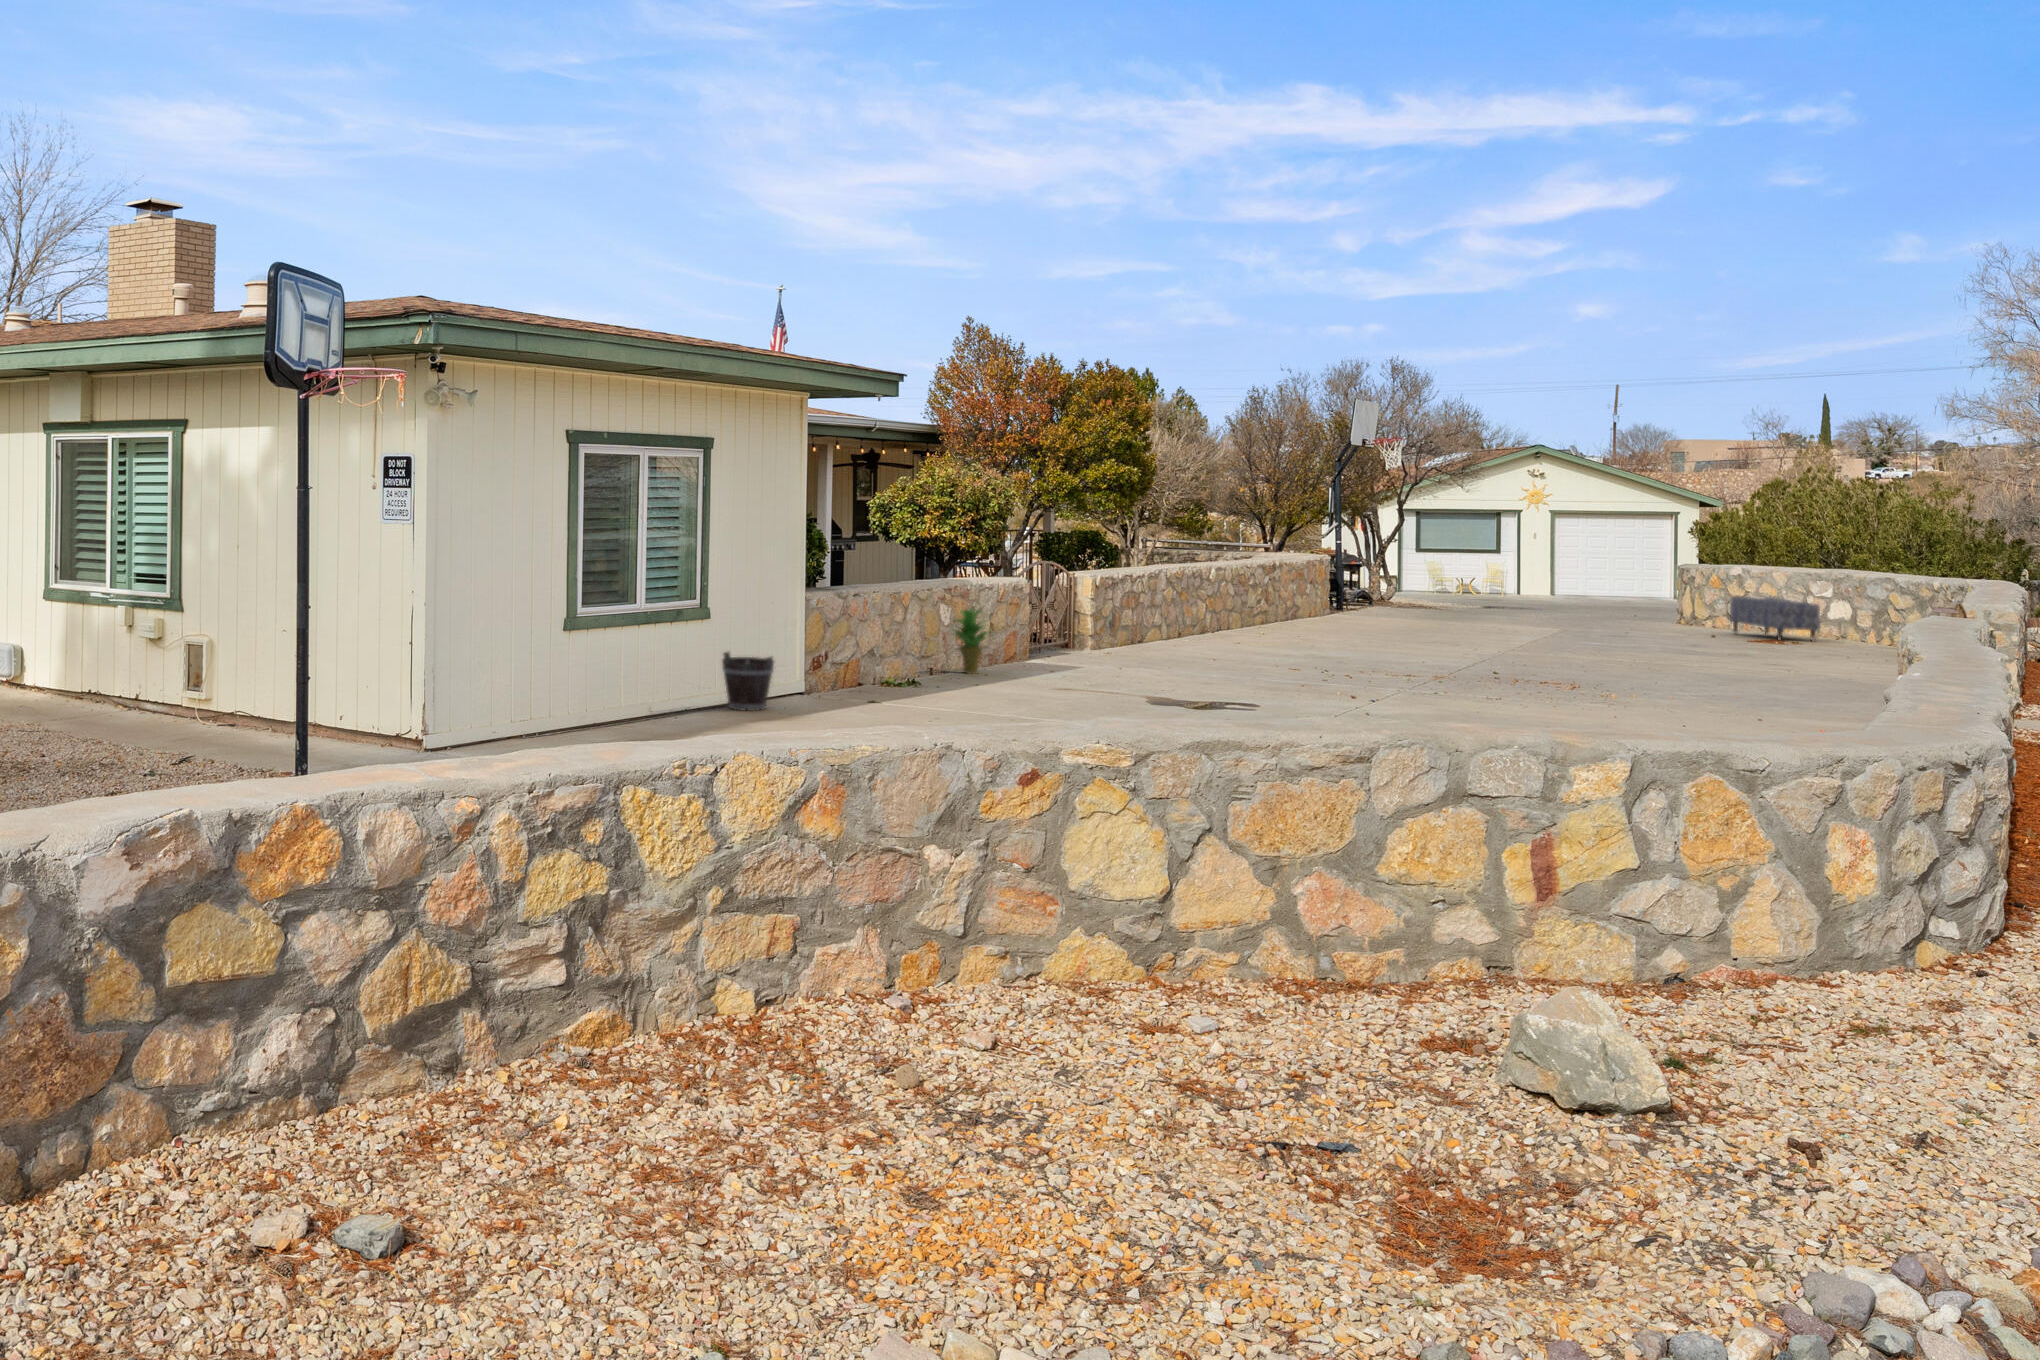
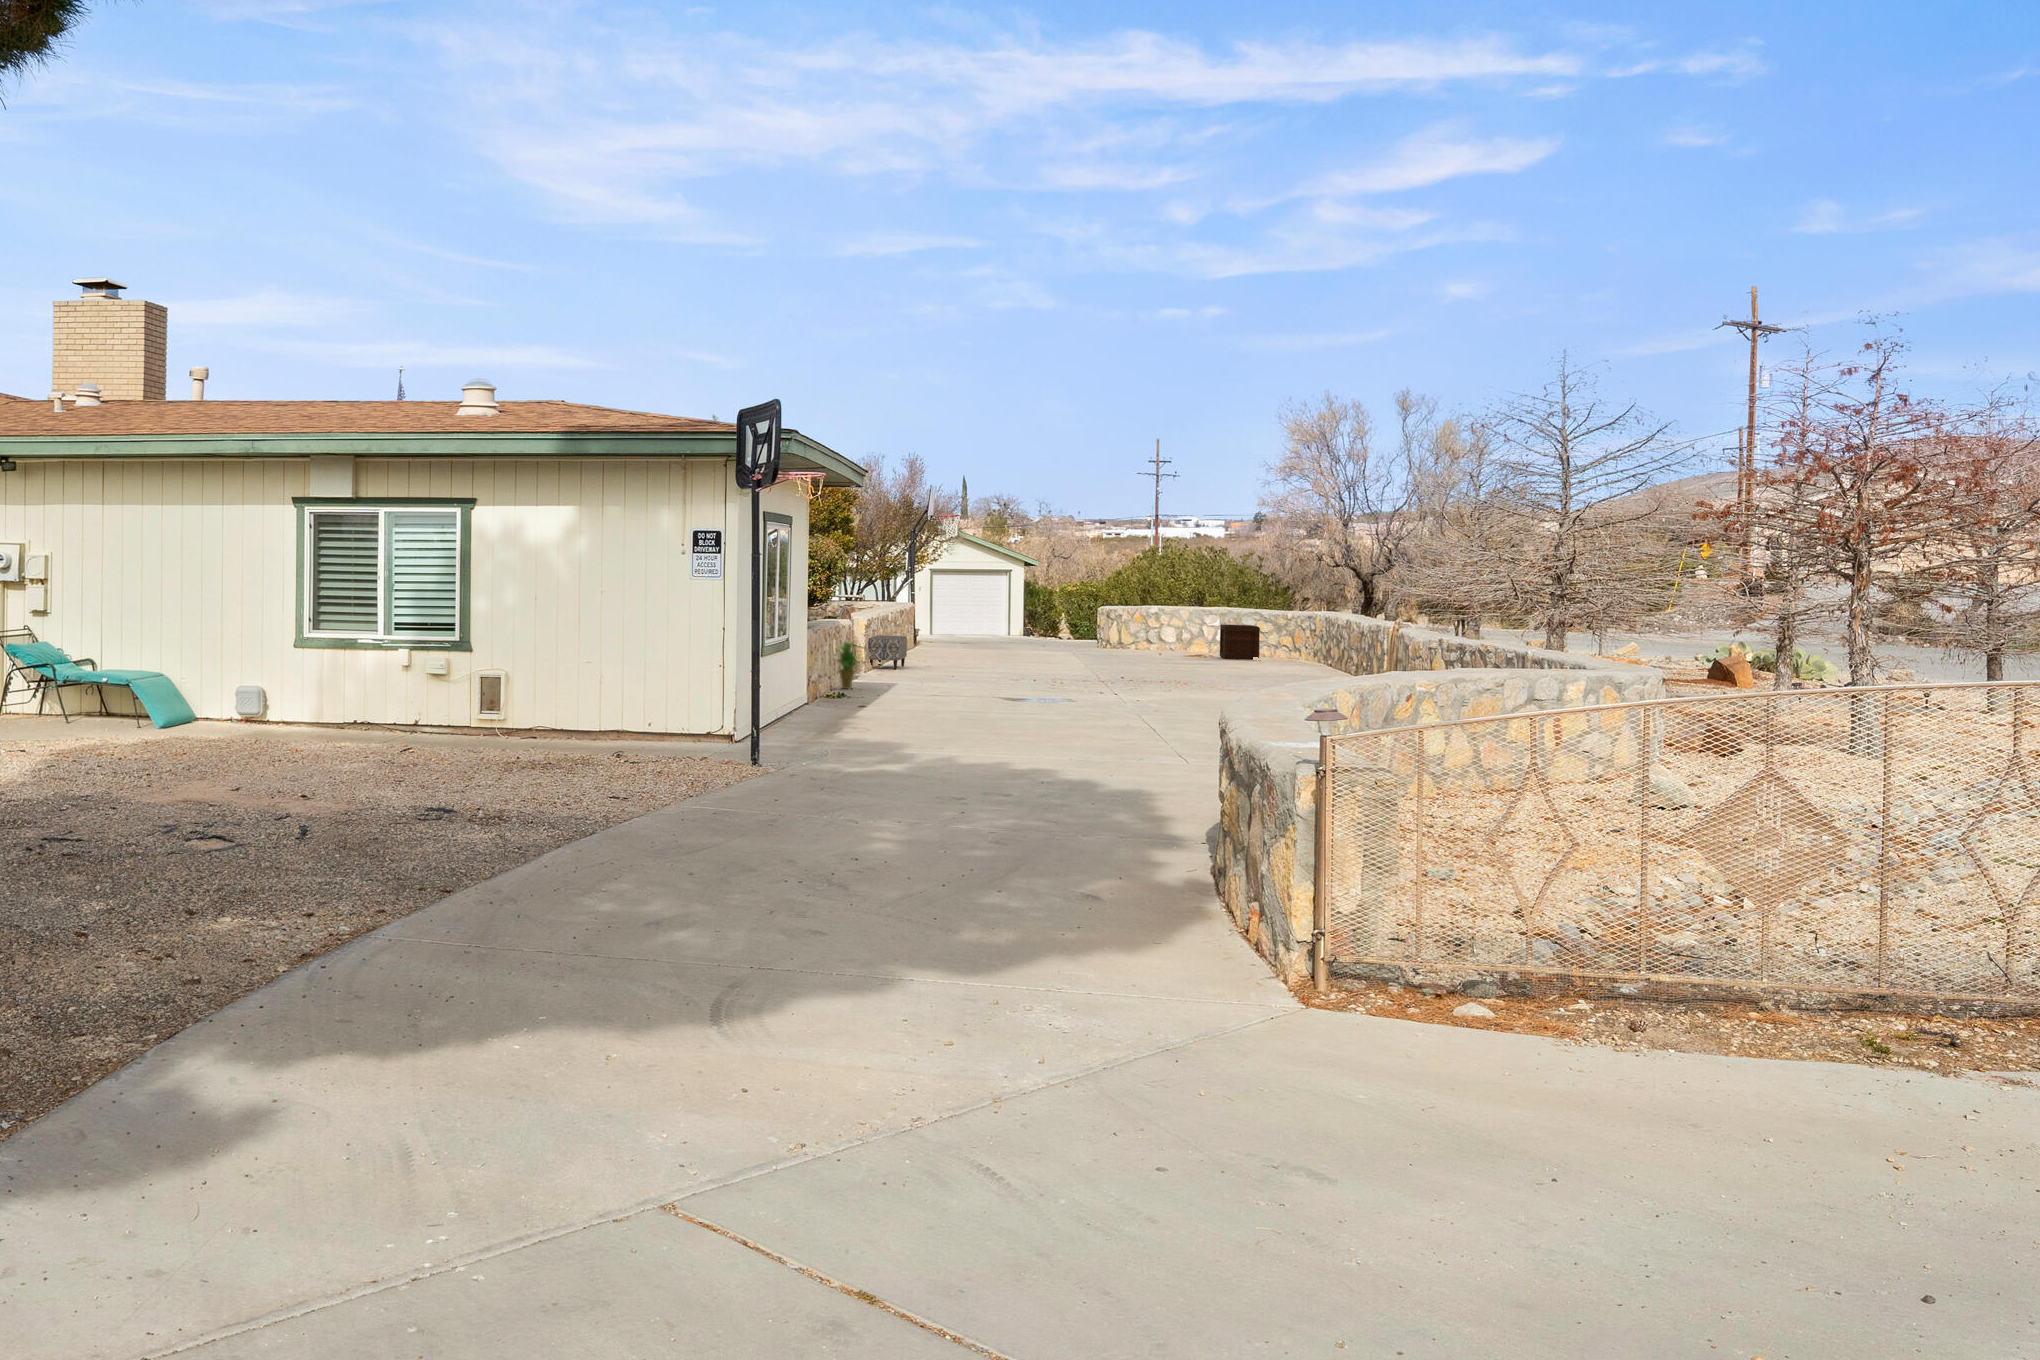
wooden crate: none [1823,595,1892,653] -> present [1220,624,1260,660]
bench: present [1730,597,1820,640] -> present [867,635,907,670]
bucket: present [722,652,774,711] -> none [789,672,827,712]

